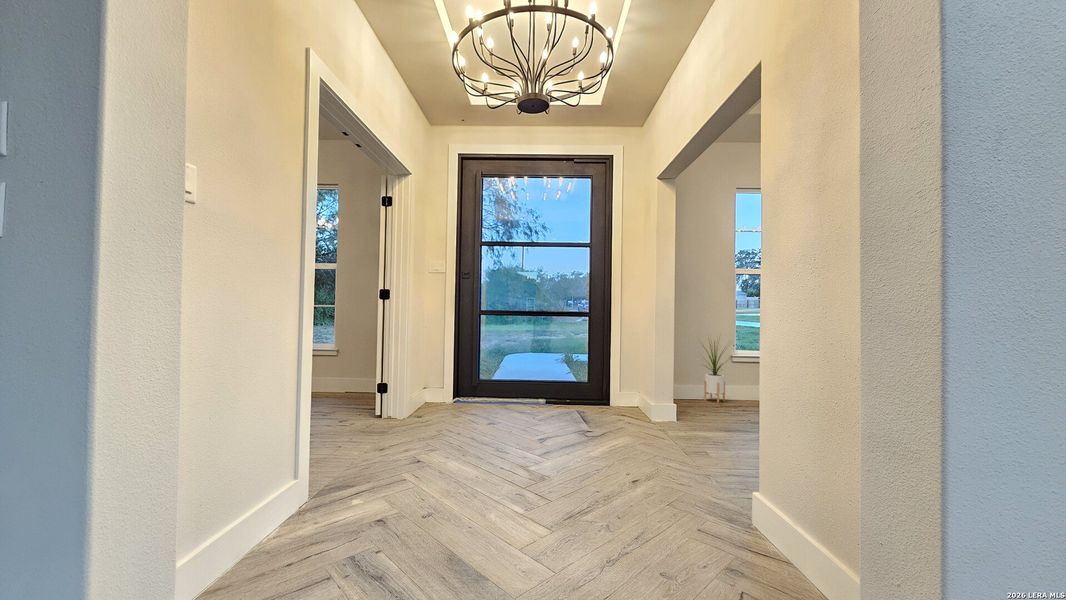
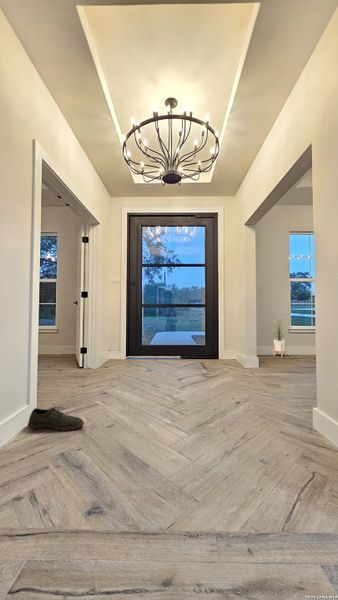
shoe: none [294,483,385,522] -> present [28,407,84,430]

